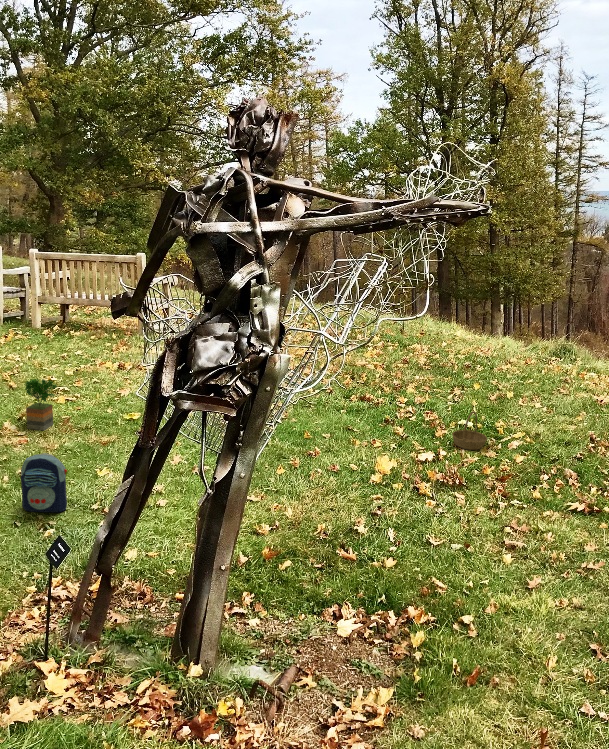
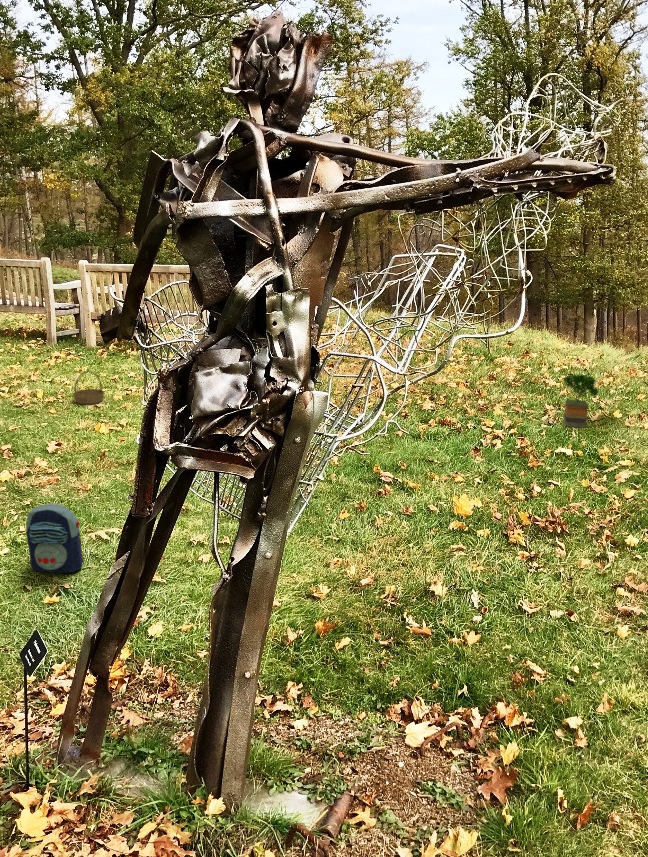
potted tree: present [25,379,57,430] -> present [563,374,599,428]
basket: present [452,411,487,450] -> present [73,371,104,404]

